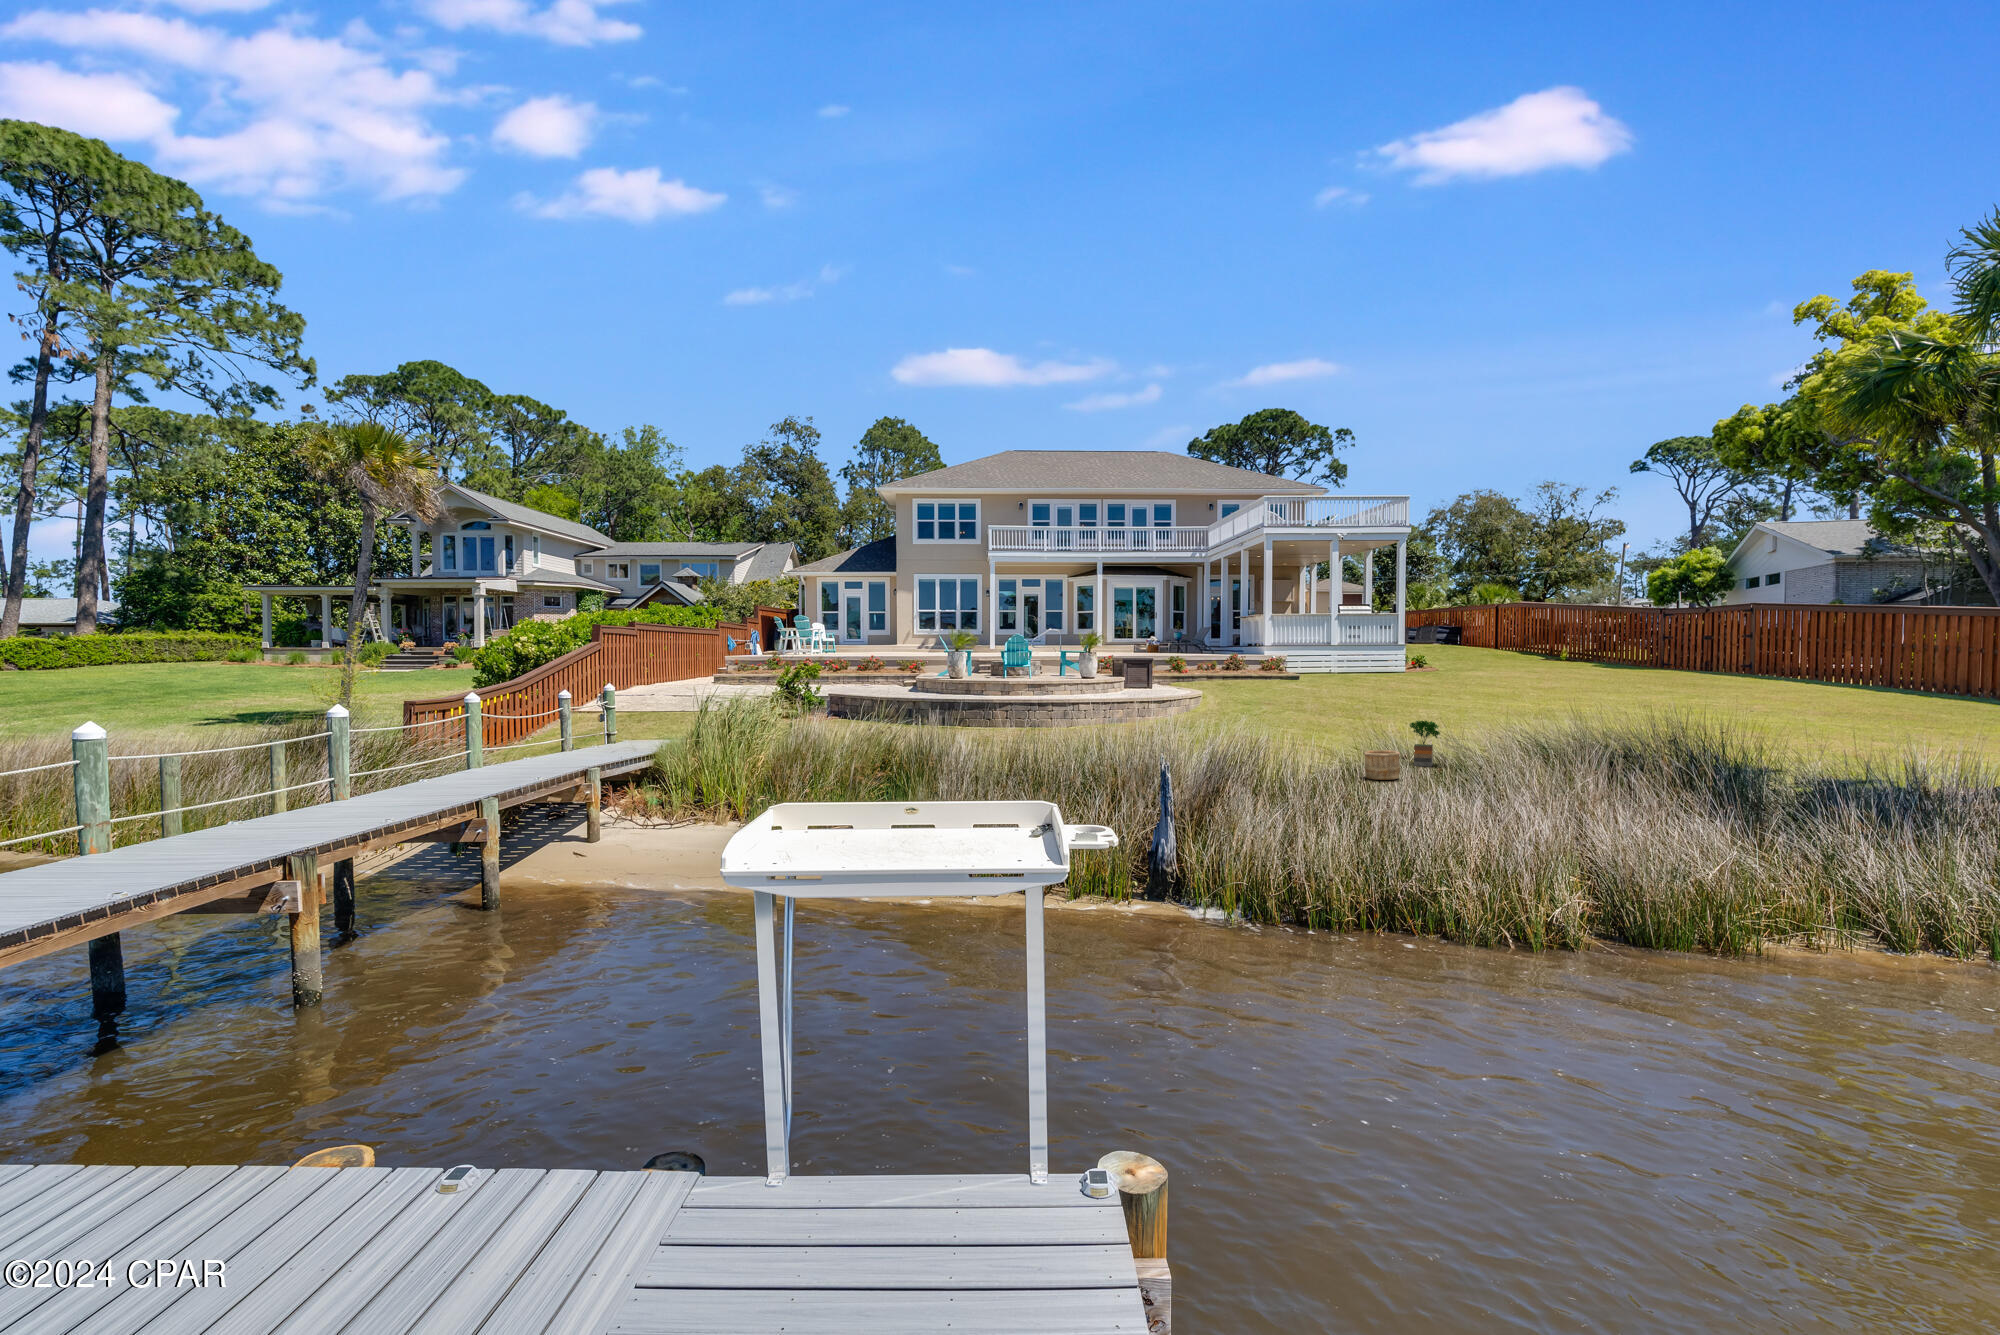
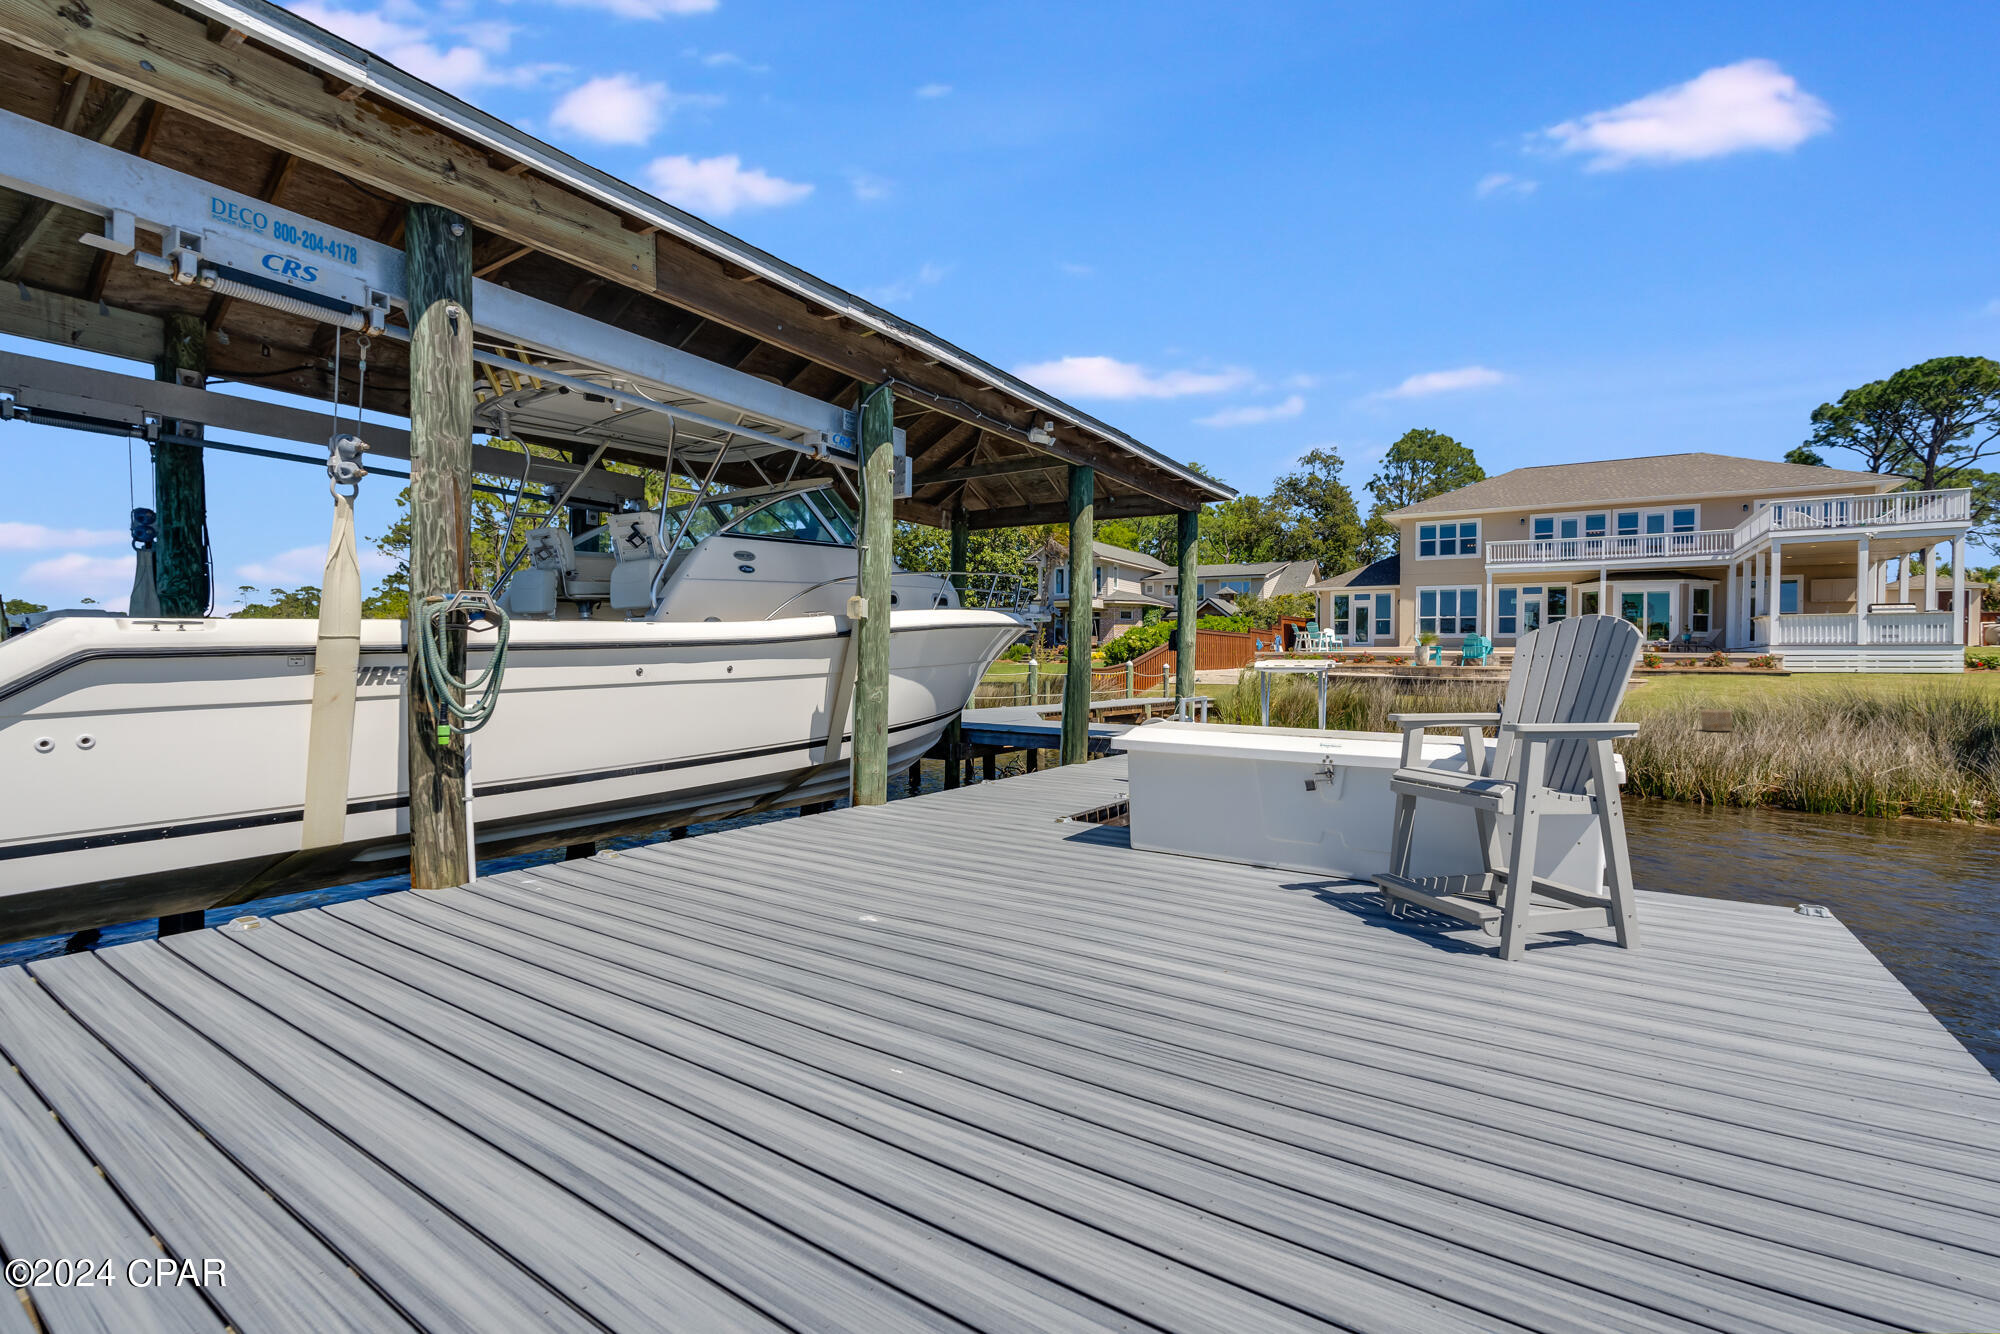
potted tree: present [1410,721,1440,767] -> none [1764,690,1795,727]

